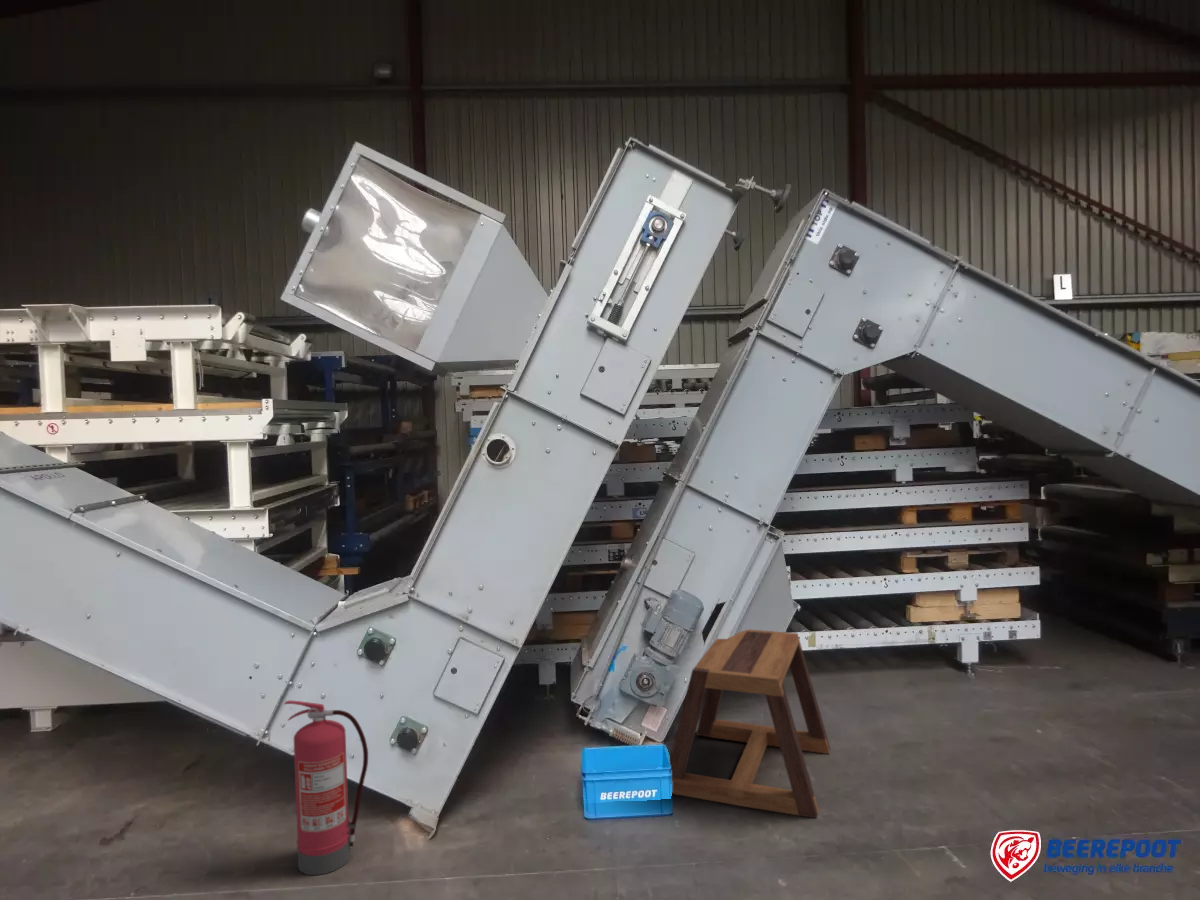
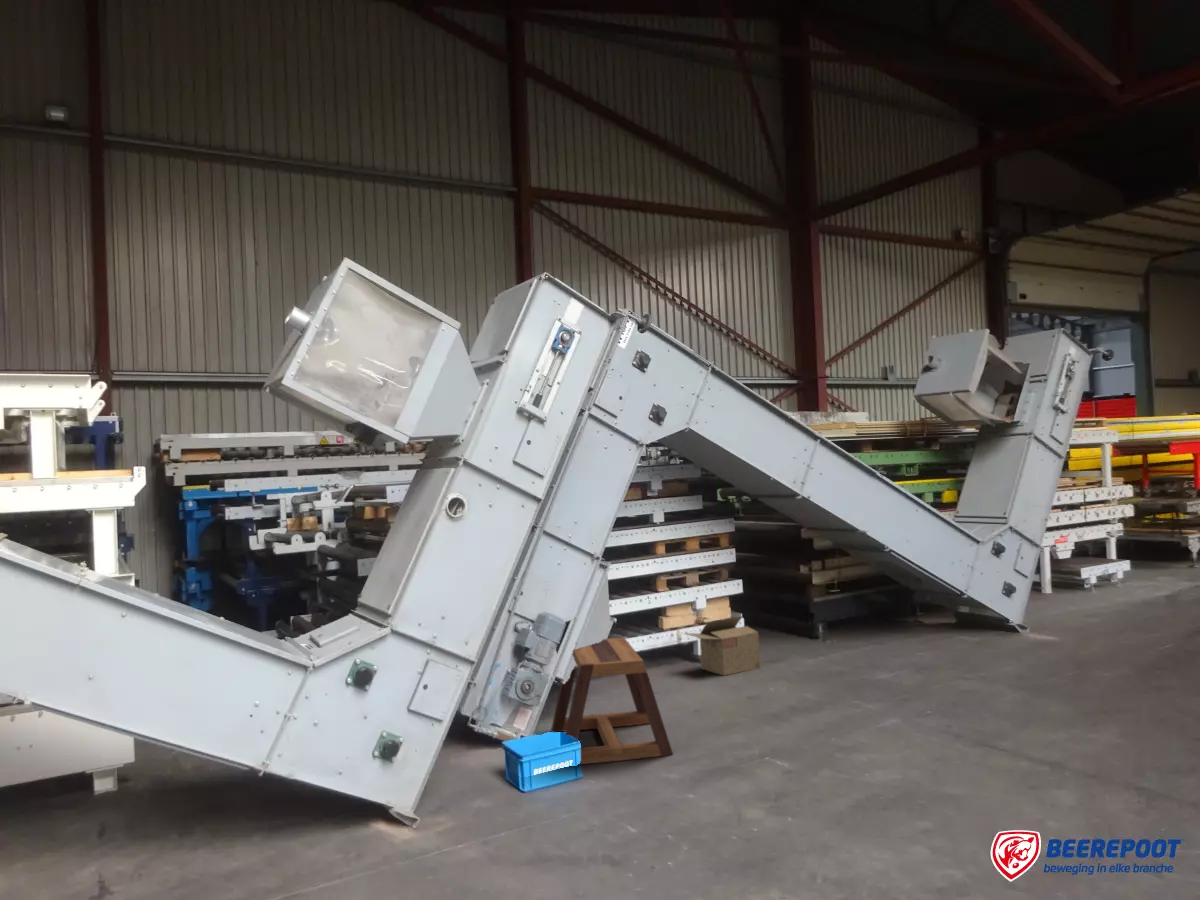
cardboard box: none [931,620,1051,699] -> present [687,617,760,676]
fire extinguisher: present [285,701,368,875] -> none [305,726,374,873]

